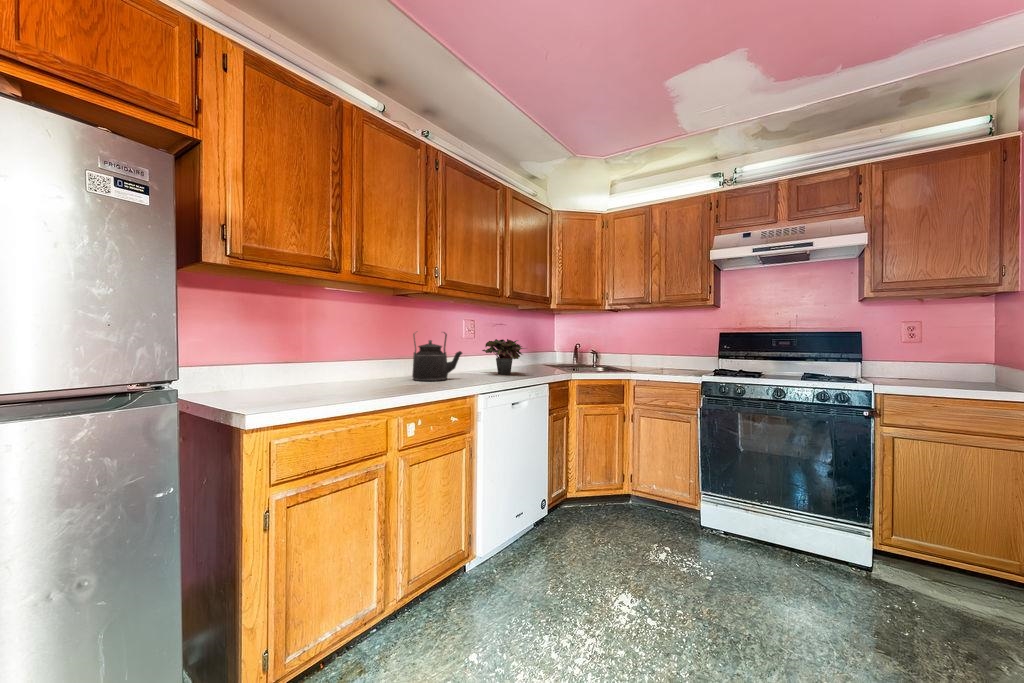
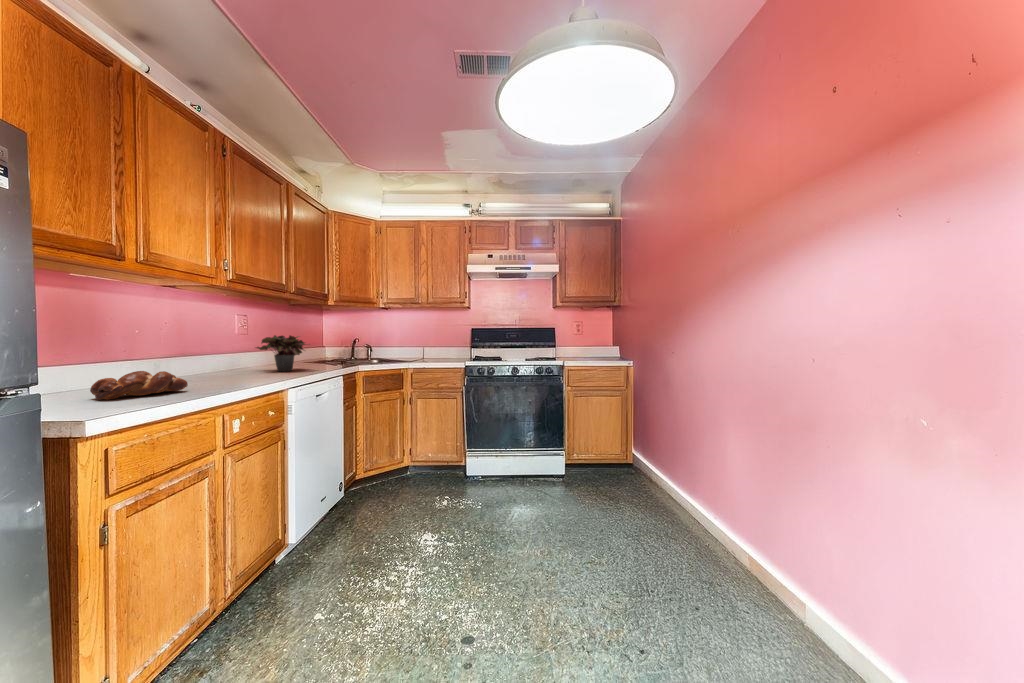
kettle: present [412,332,462,381] -> none [167,327,238,385]
bread loaf: none [359,367,418,389] -> present [90,371,188,400]

